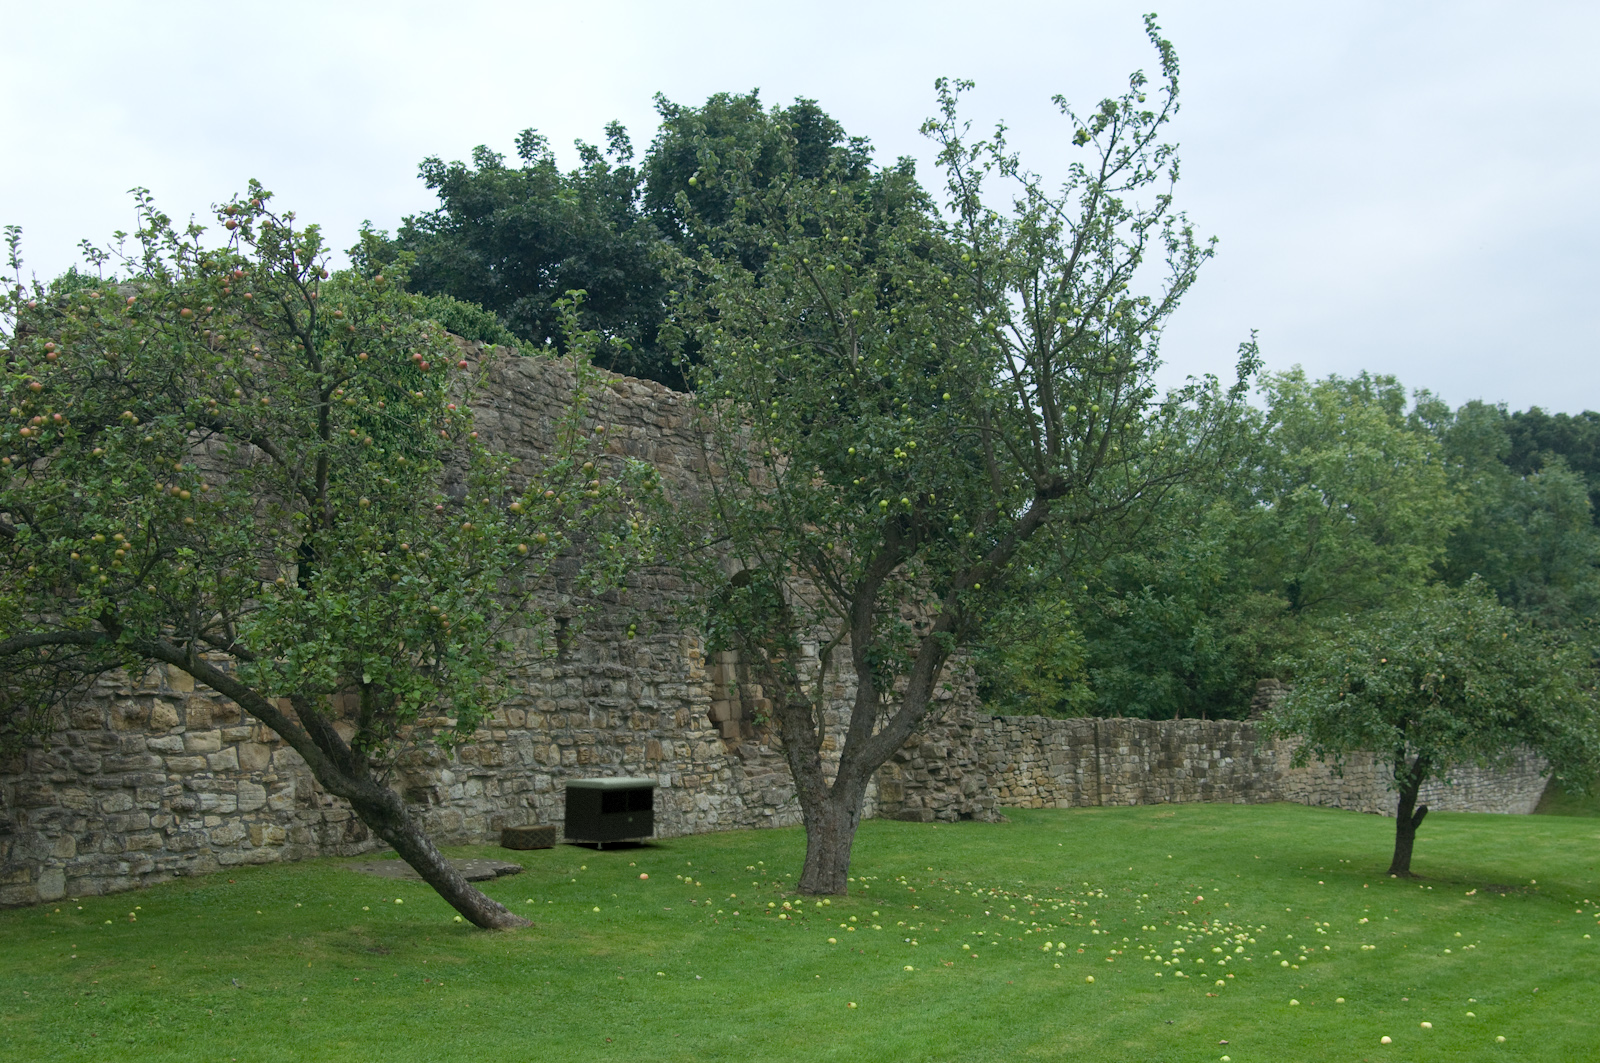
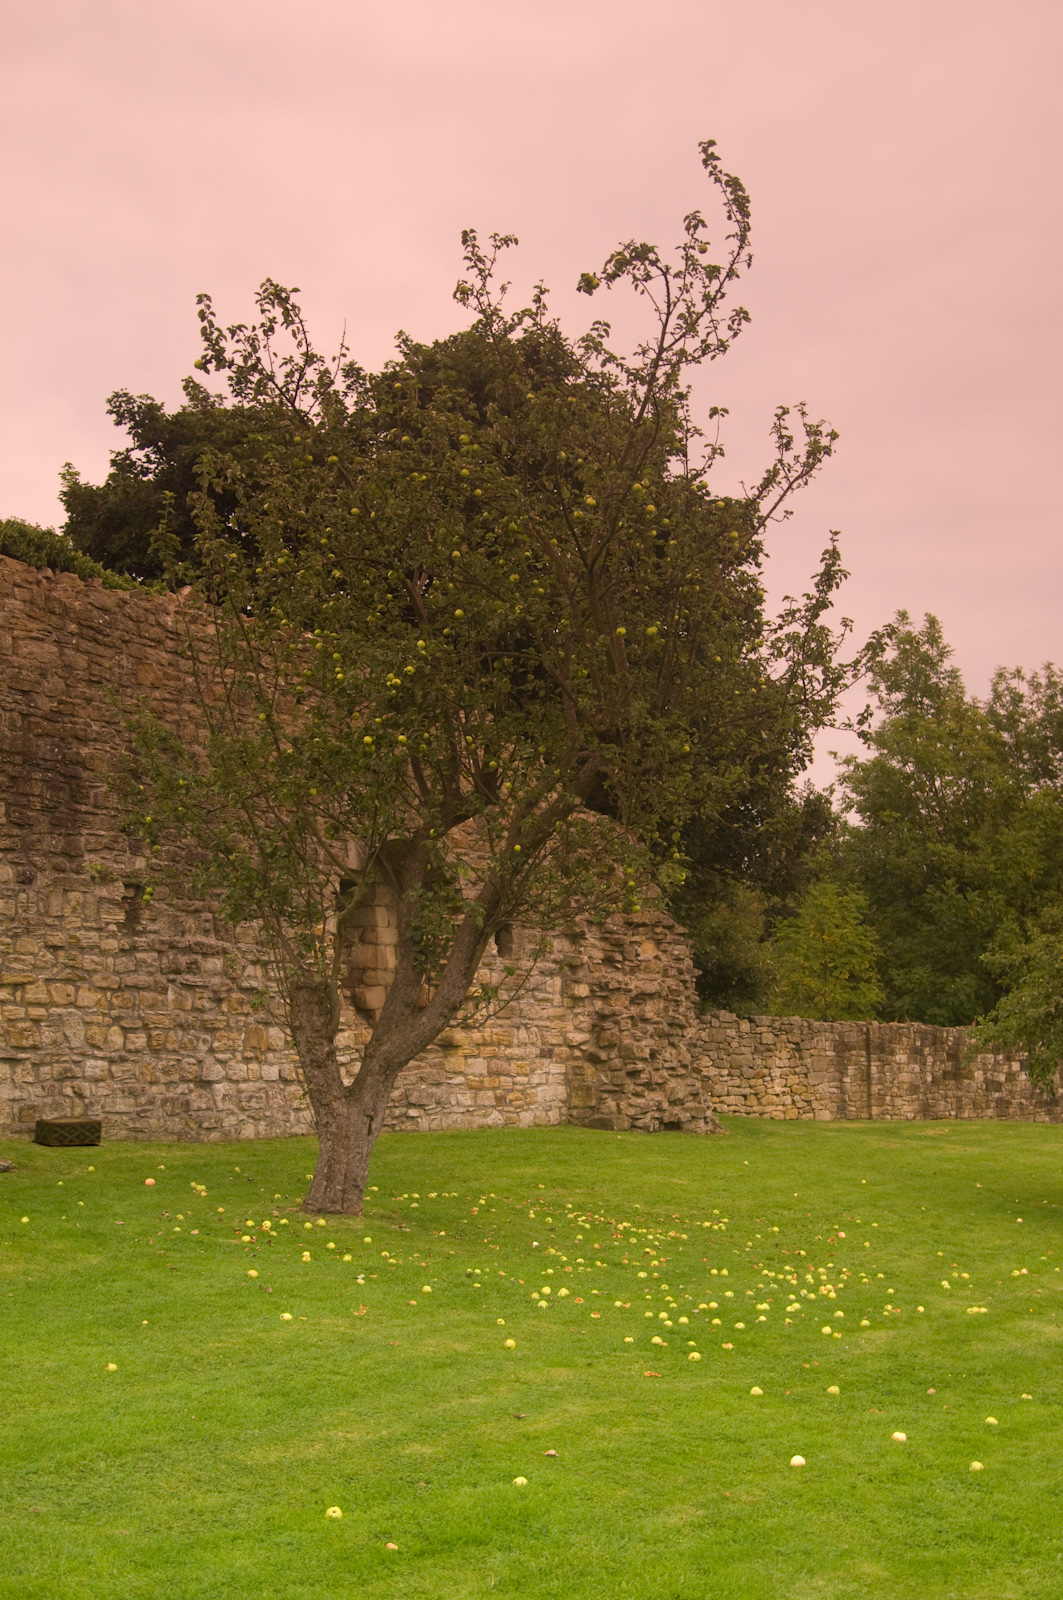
storage bench: present [563,777,657,849] -> none [120,1066,239,1148]

